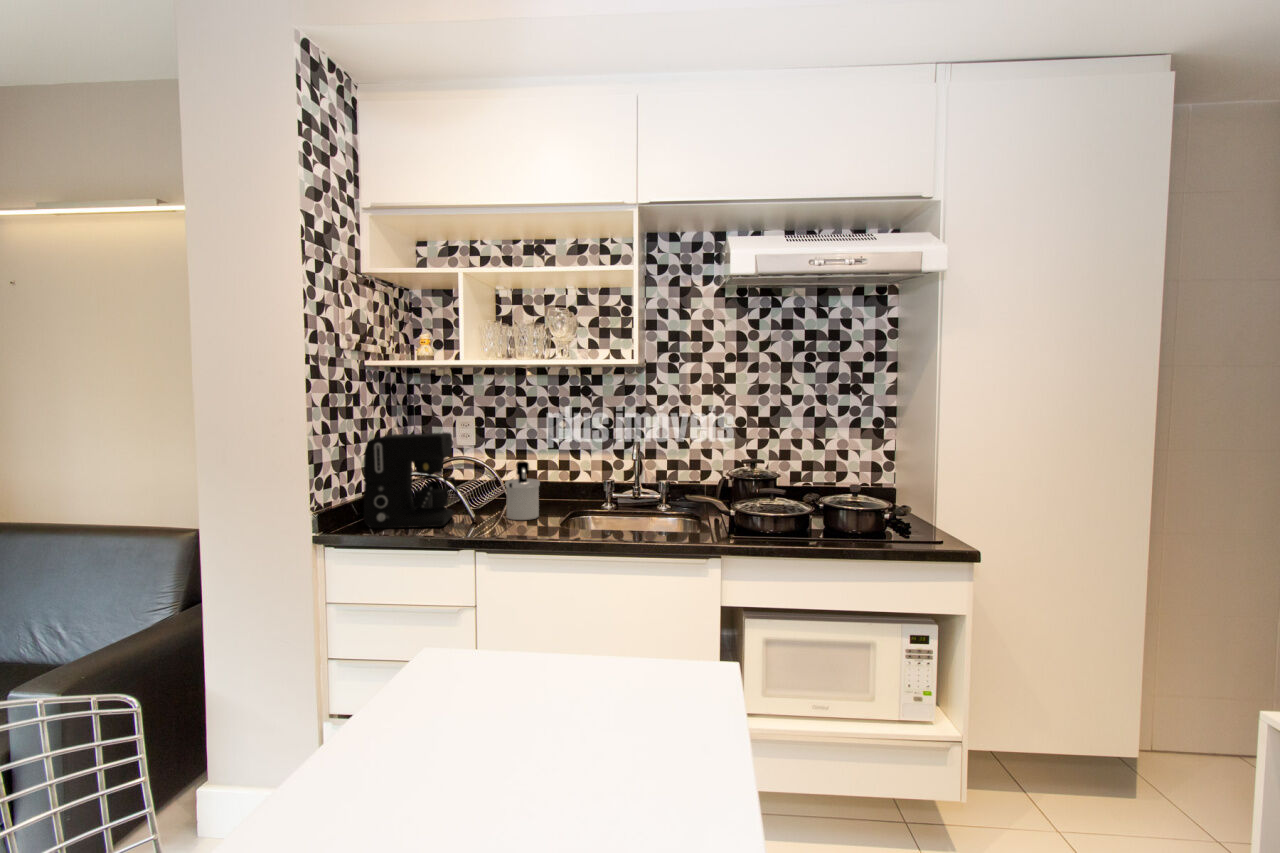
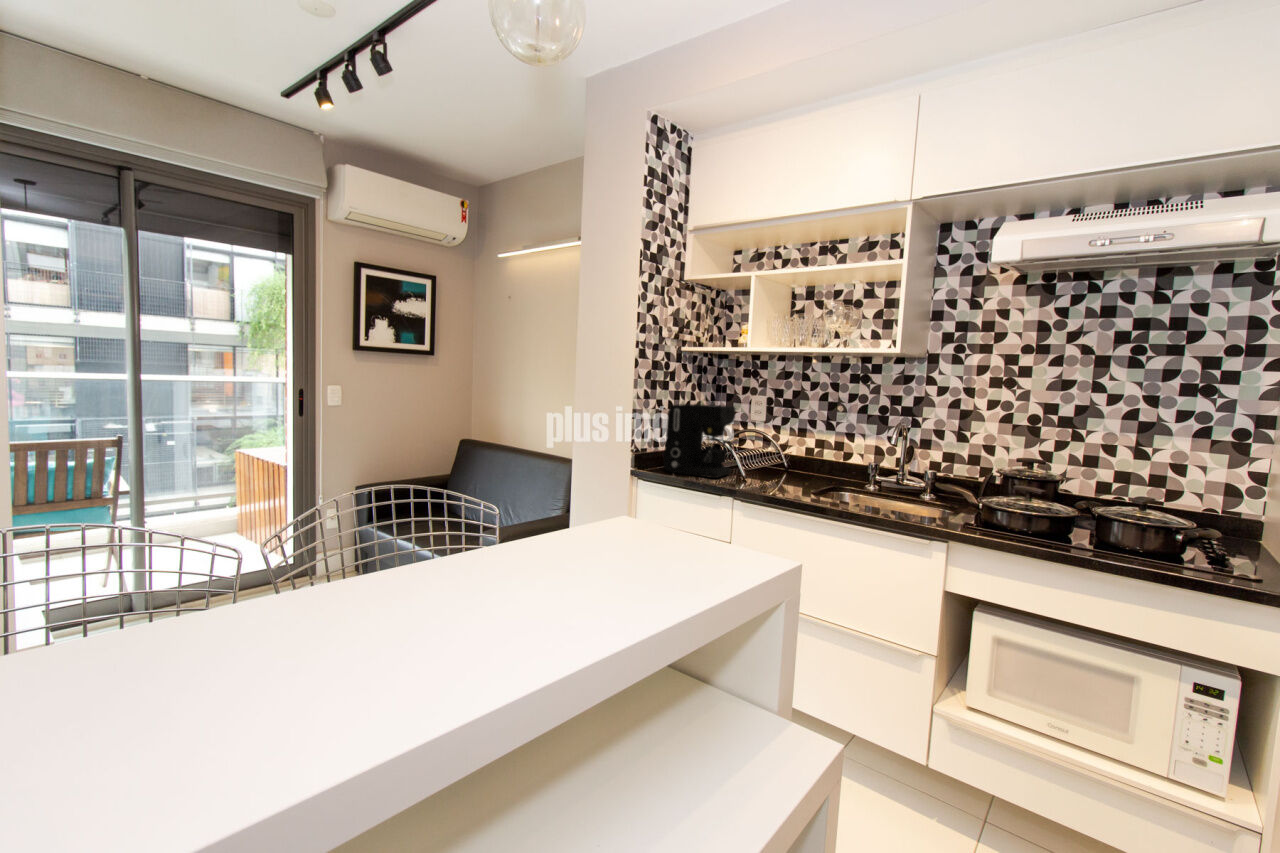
soap dispenser: present [505,462,540,520] -> none [772,436,803,486]

